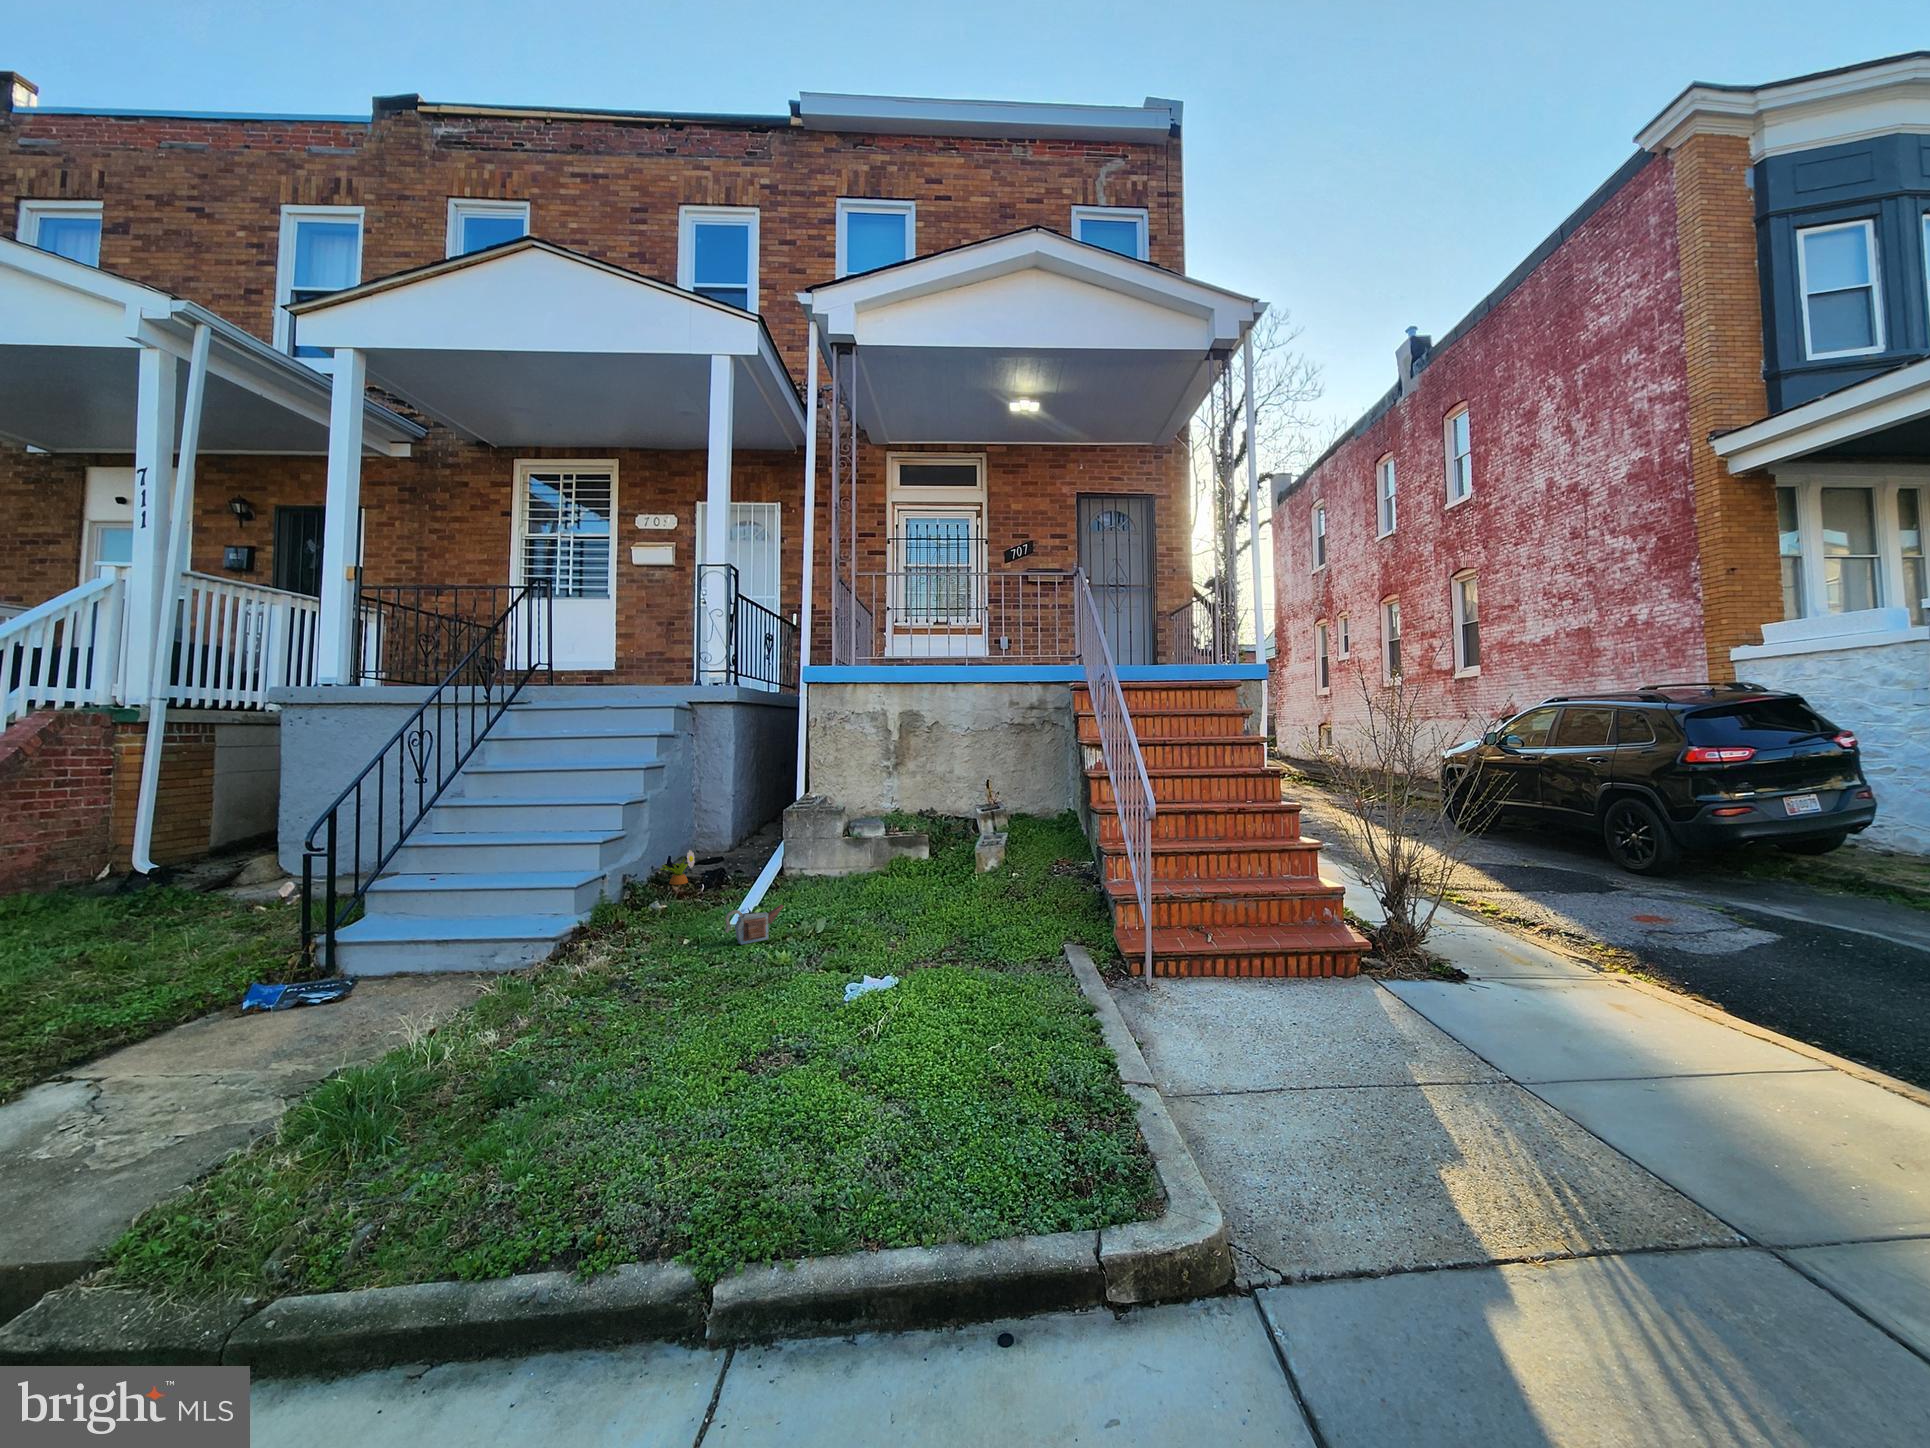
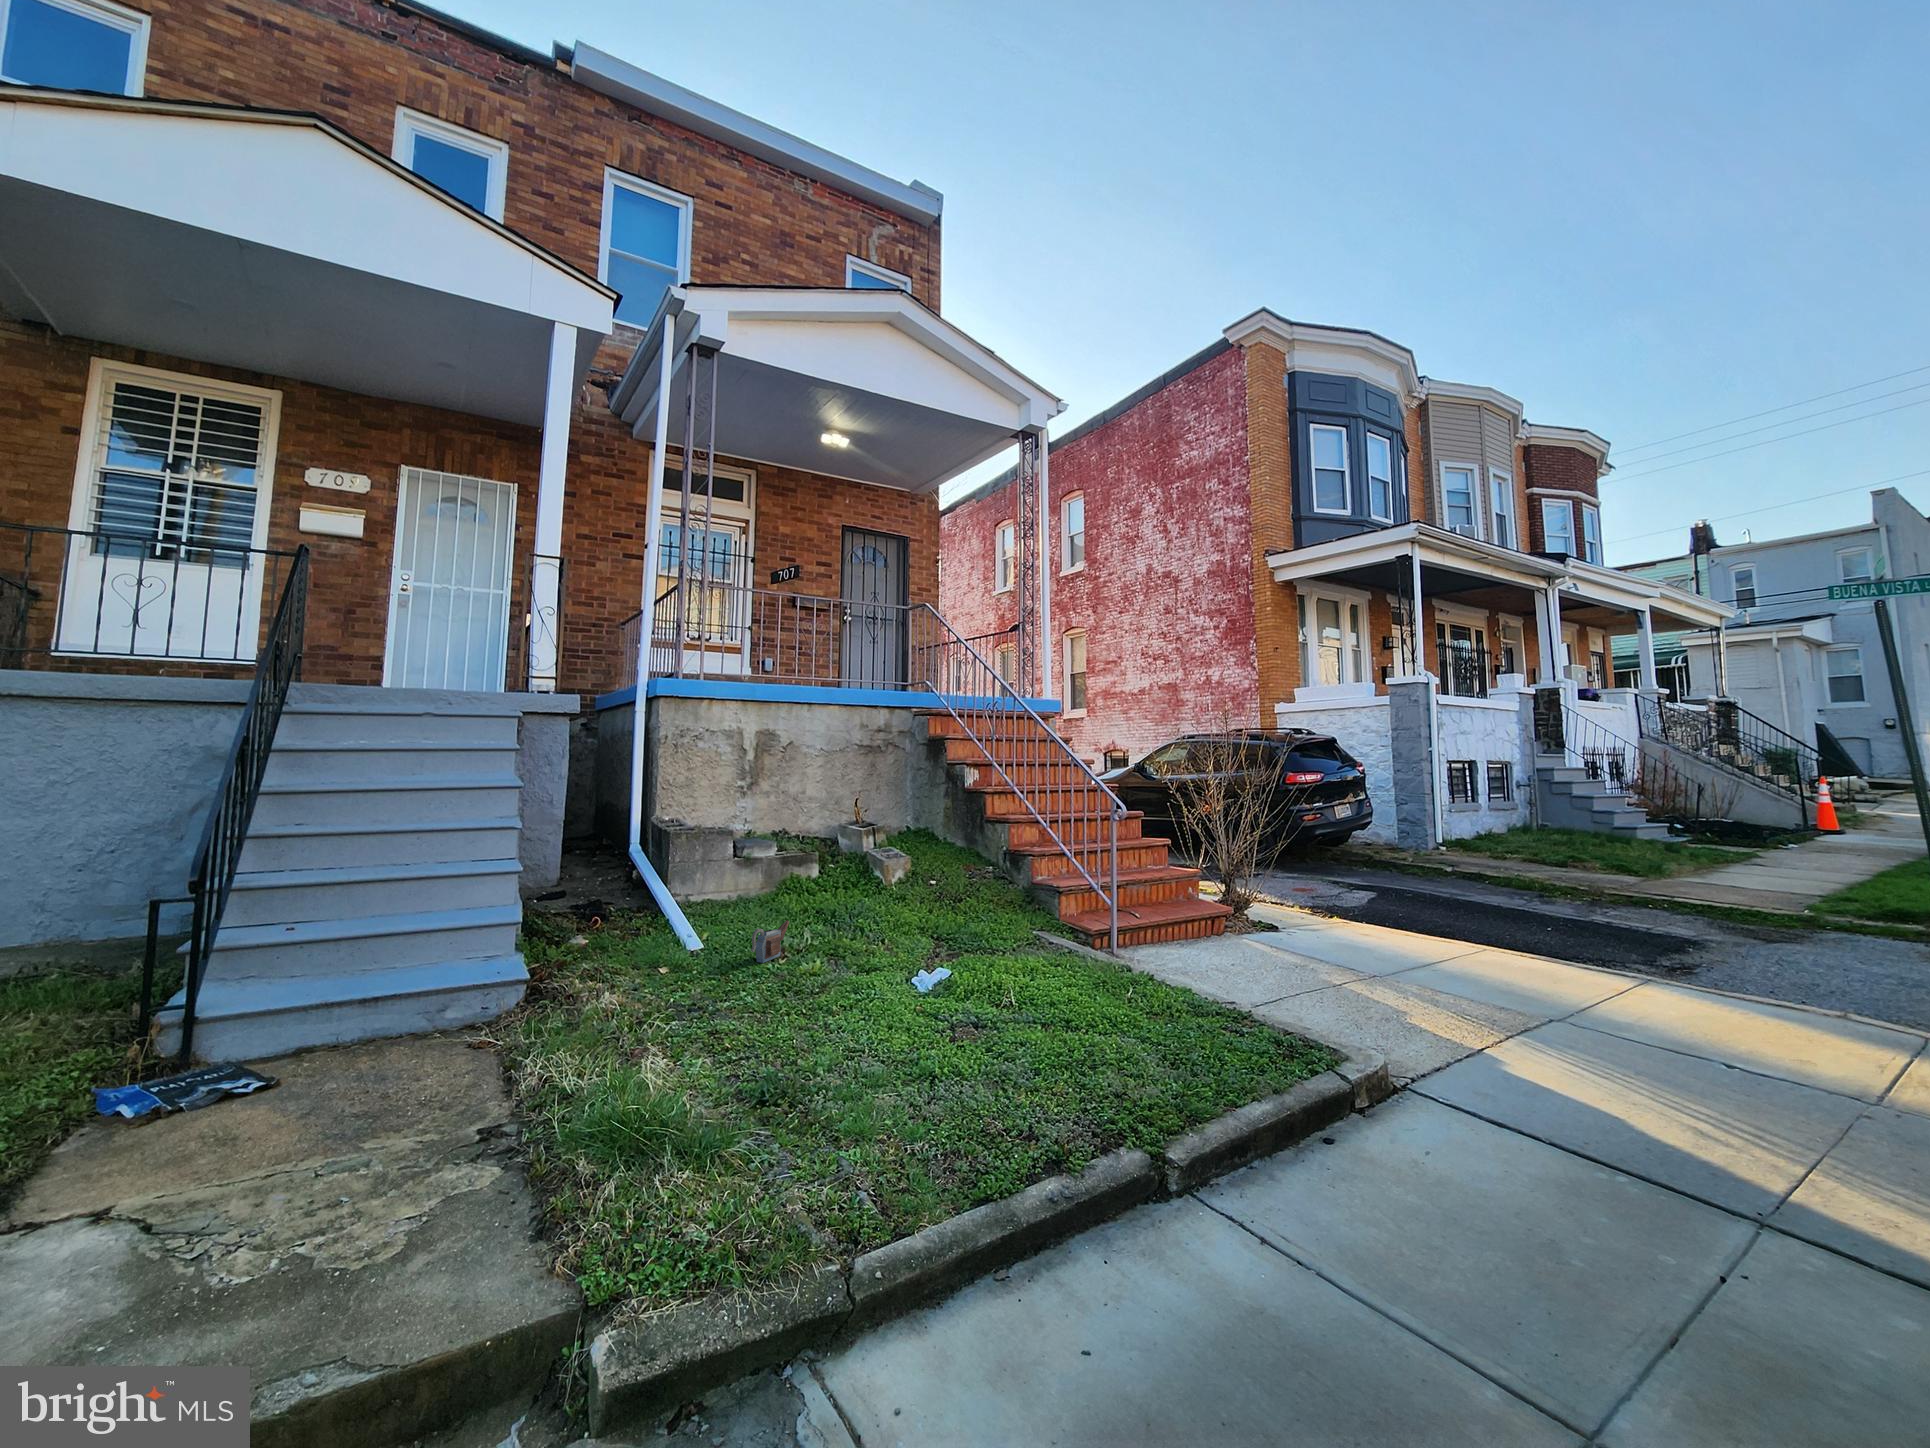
decorative plant: present [661,850,695,885] -> none [524,881,567,922]

